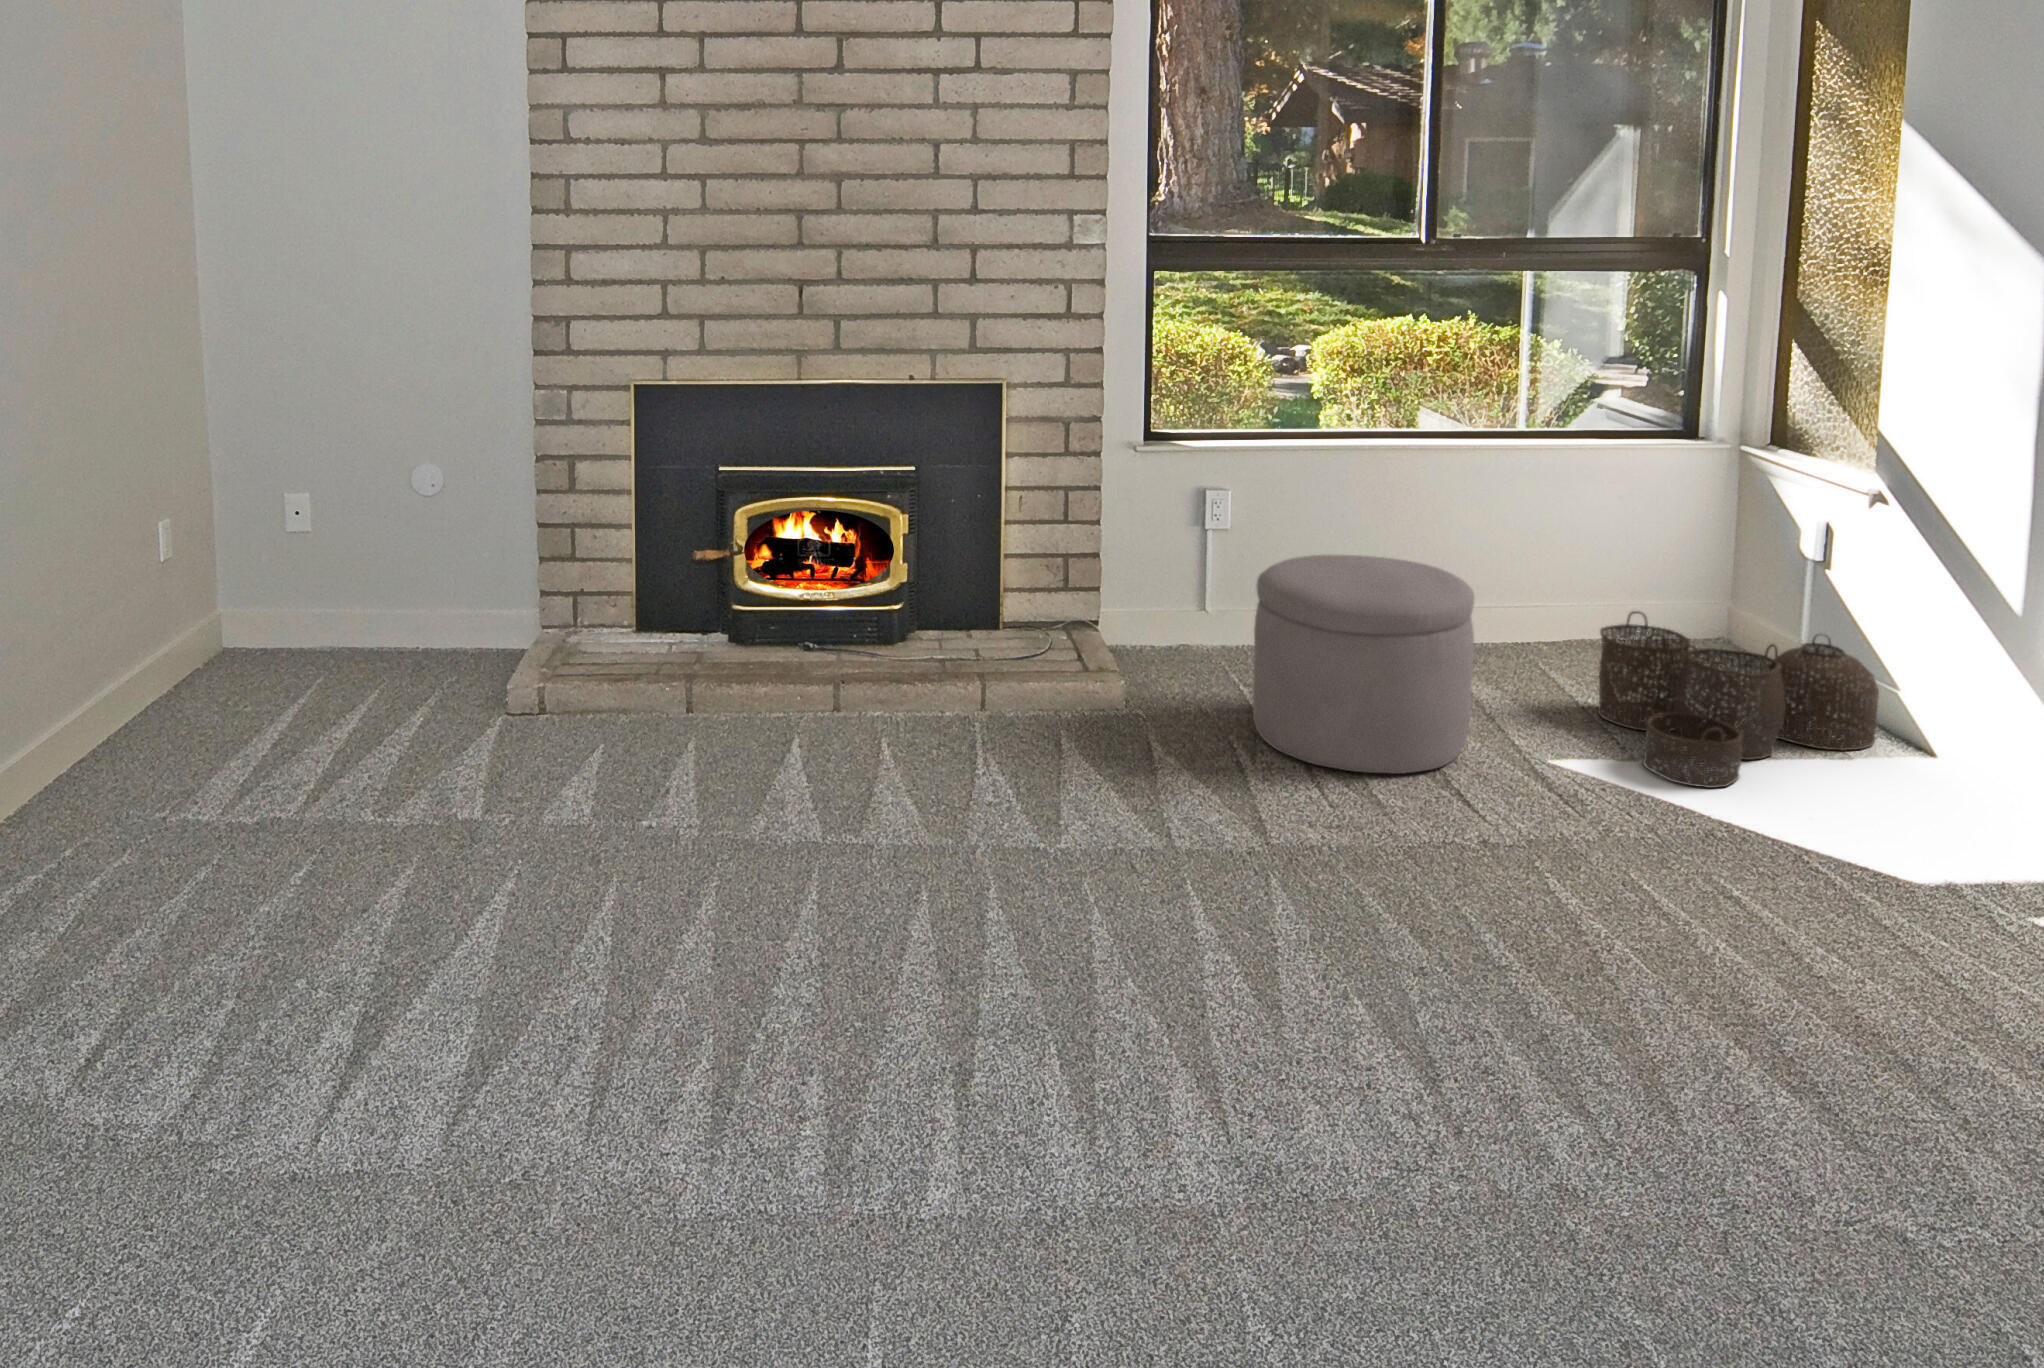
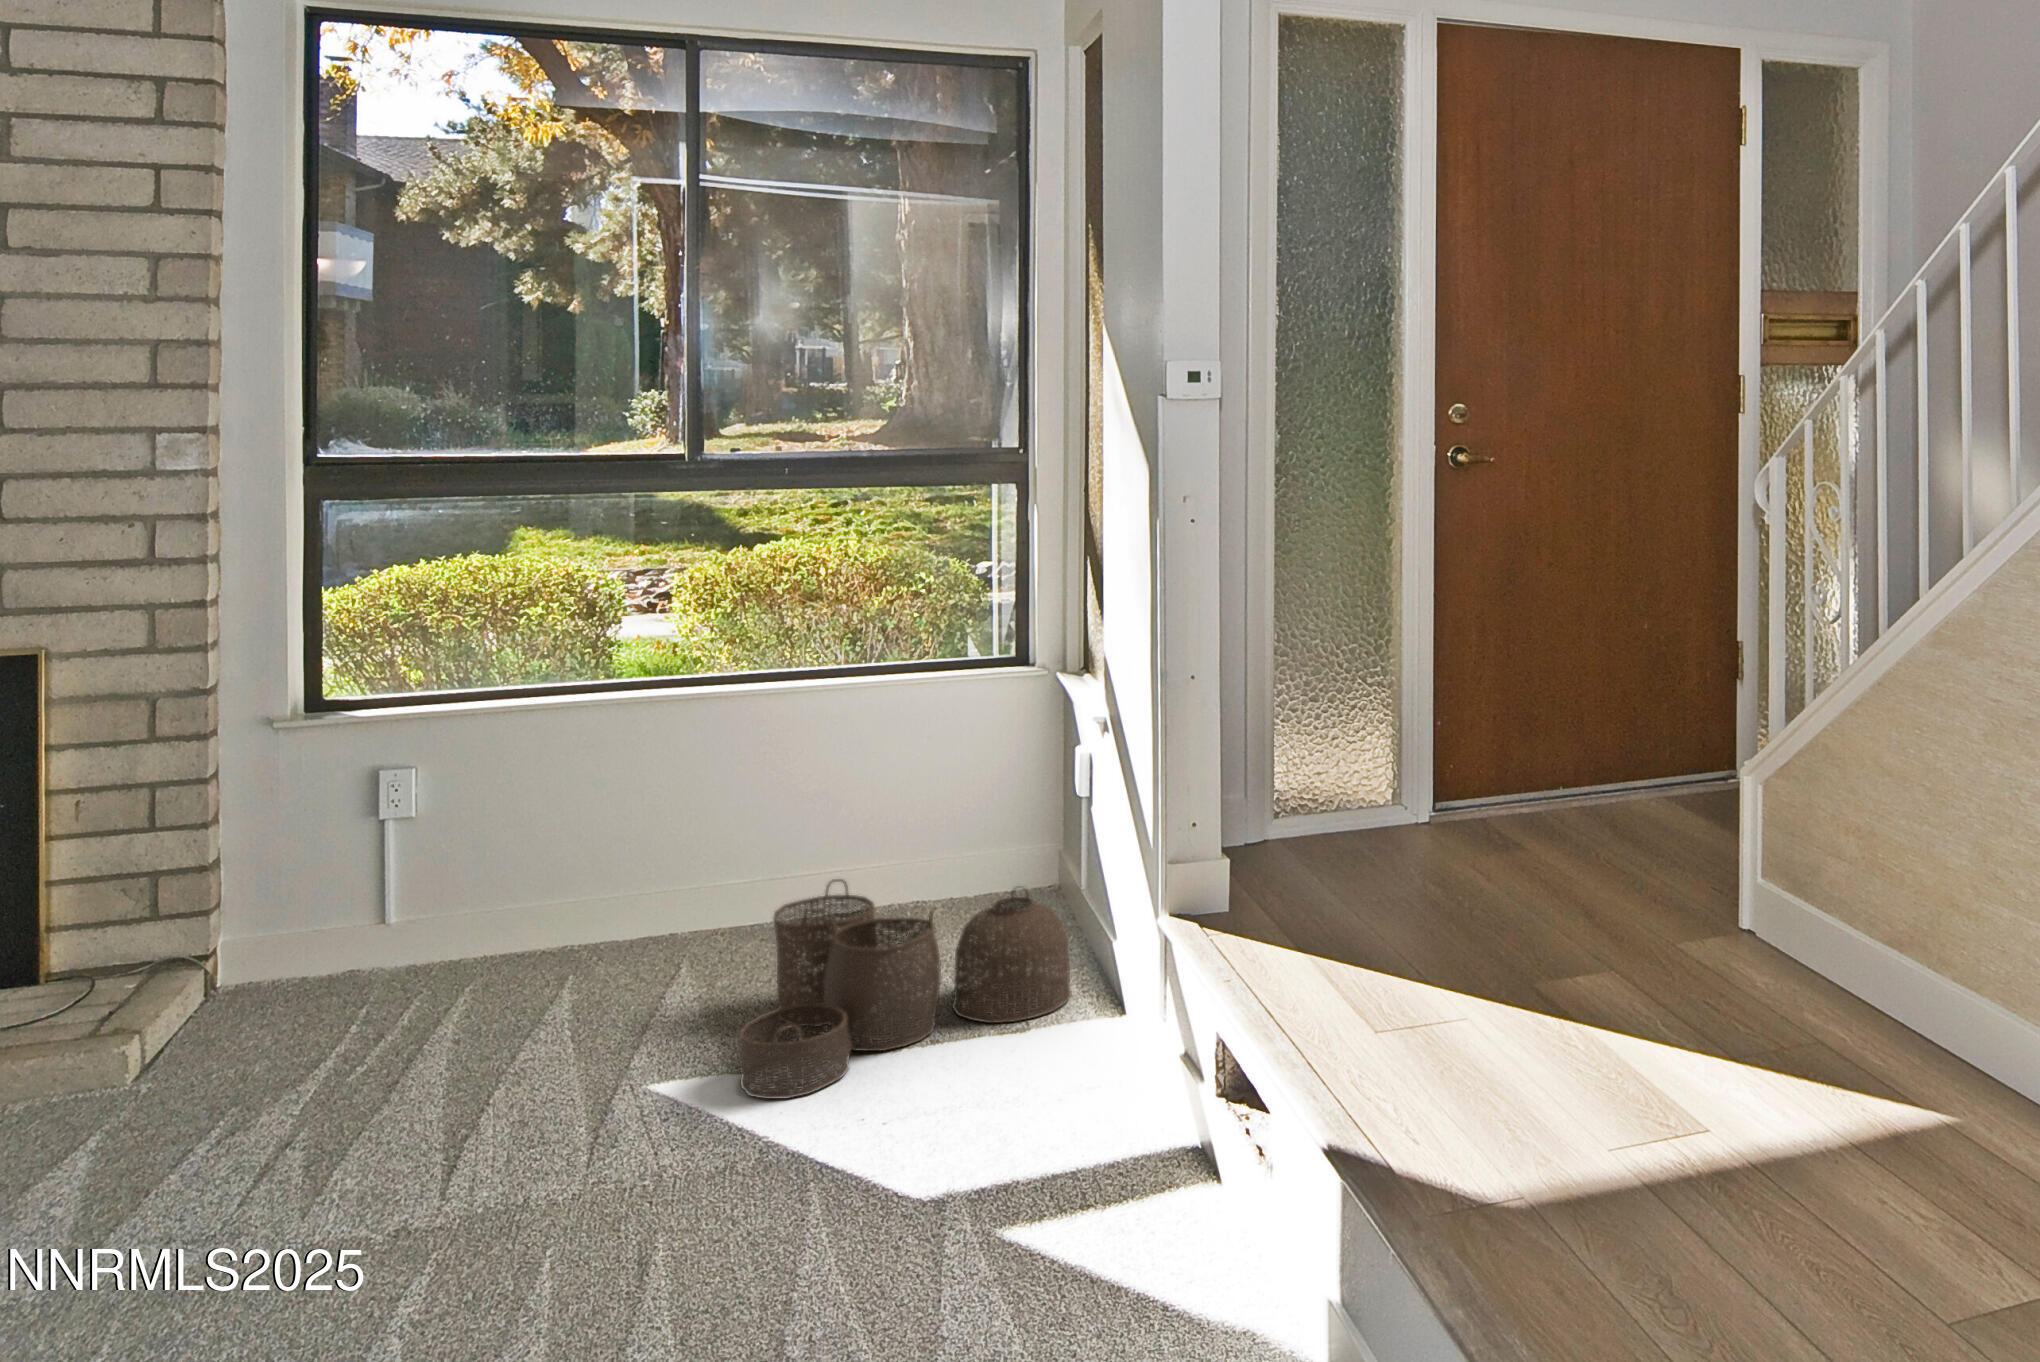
ottoman: present [1253,555,1474,774] -> none [240,848,552,1144]

